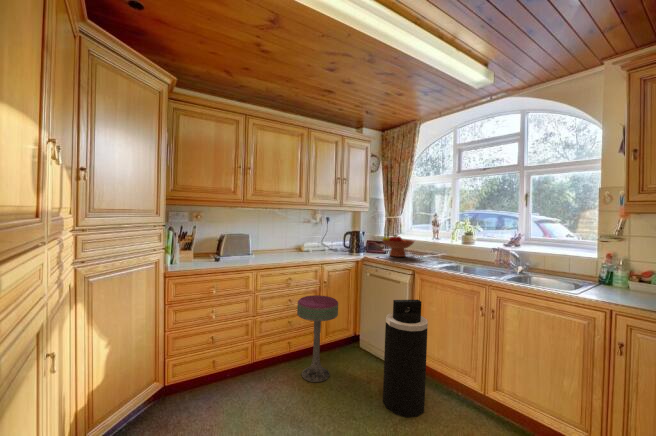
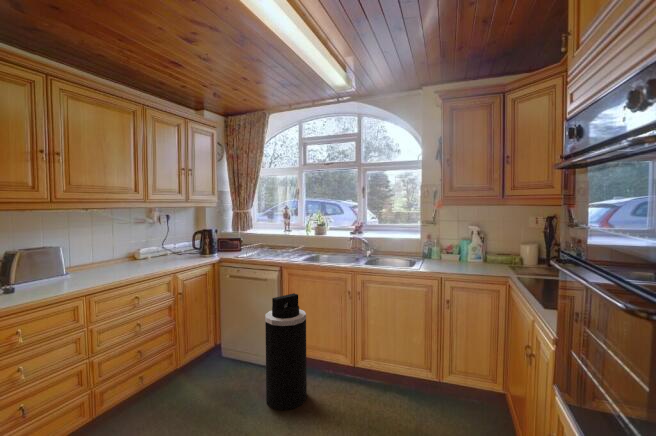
fruit bowl: present [382,235,415,257] -> none [239,230,274,254]
bar stool: present [297,295,338,382] -> none [152,310,206,414]

